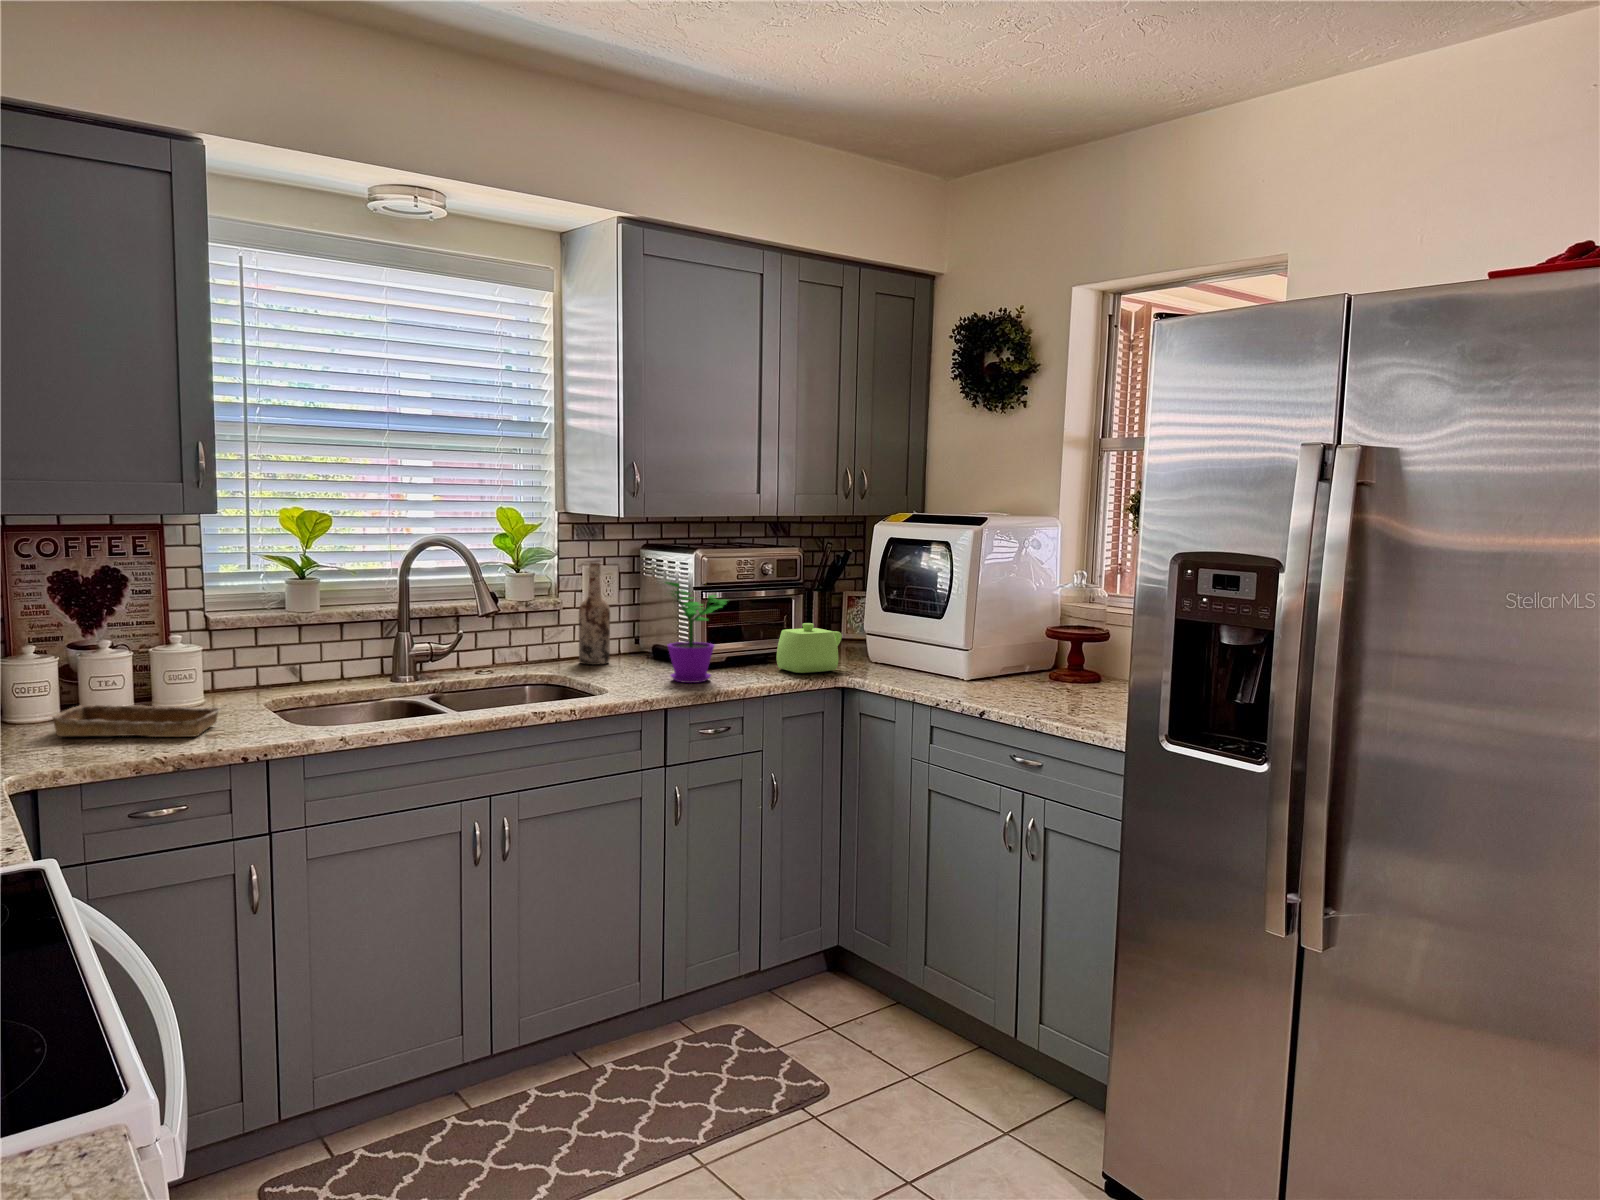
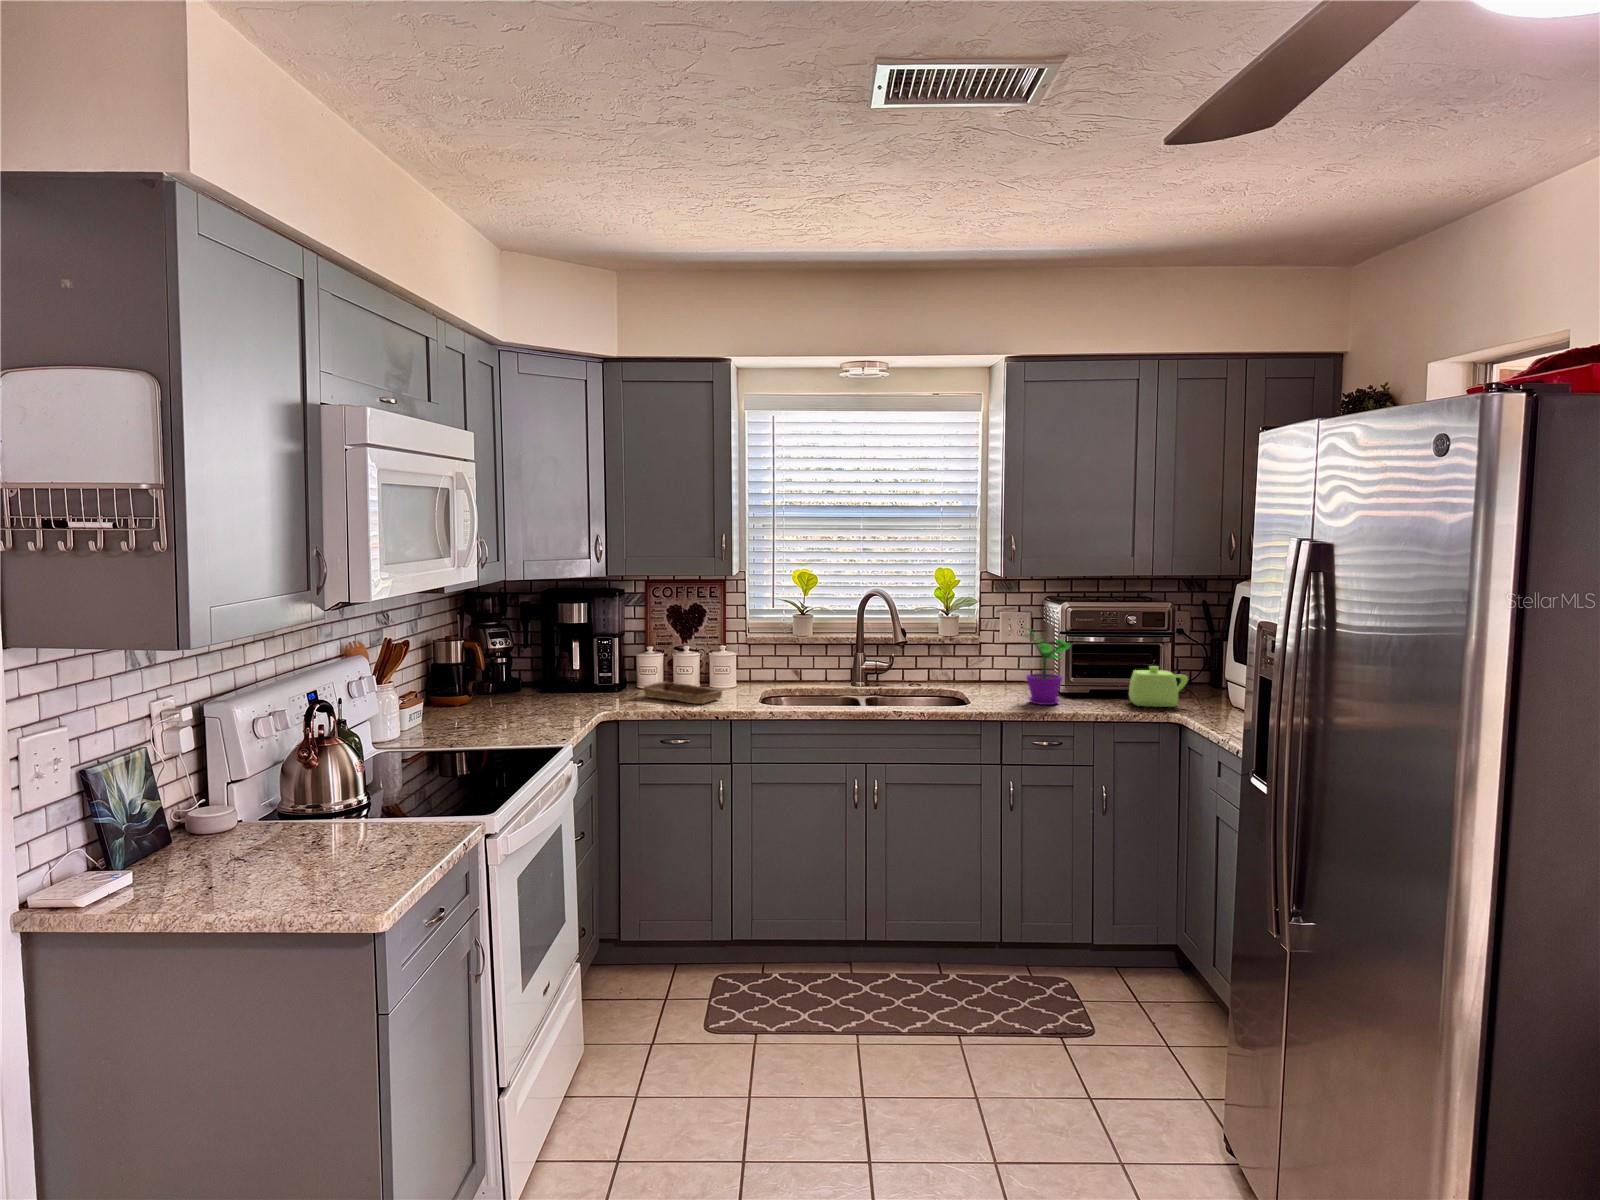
wine bottle: present [579,563,610,665] -> none [989,610,1012,686]

